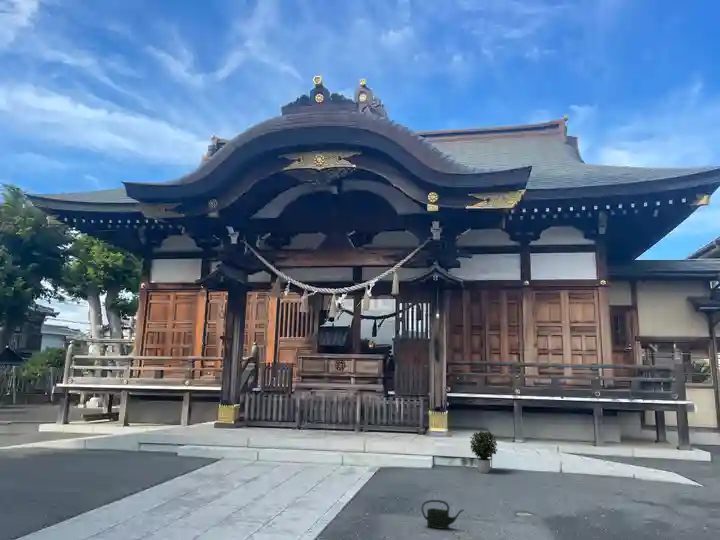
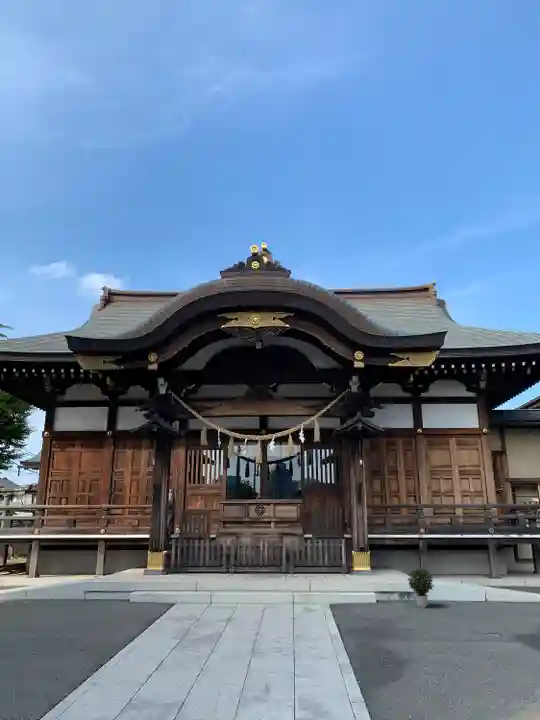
watering can: present [422,500,463,529] -> none [423,632,462,658]

